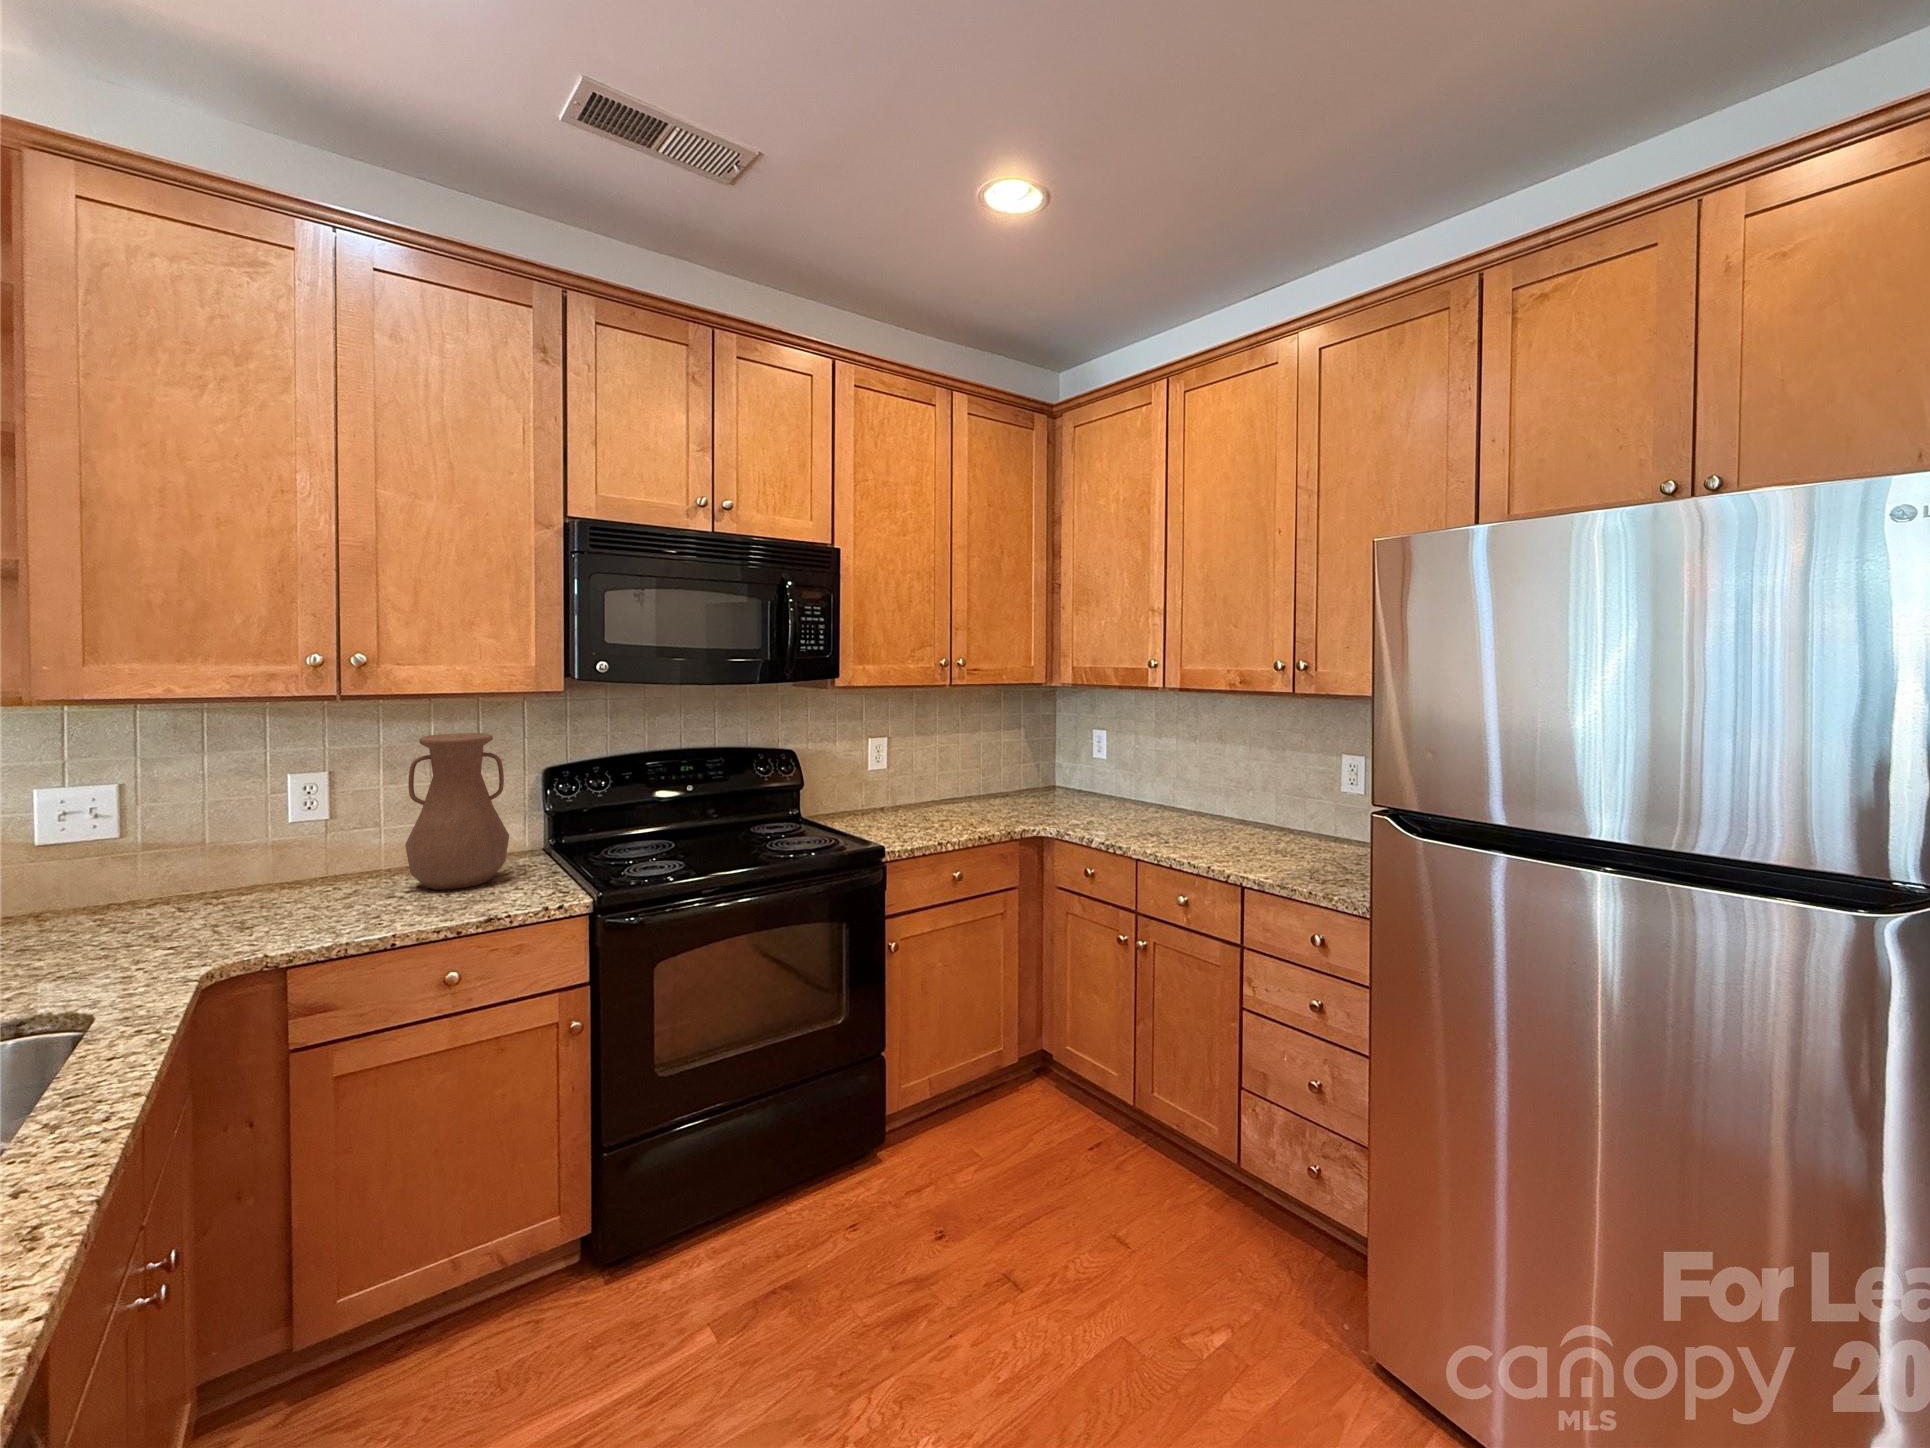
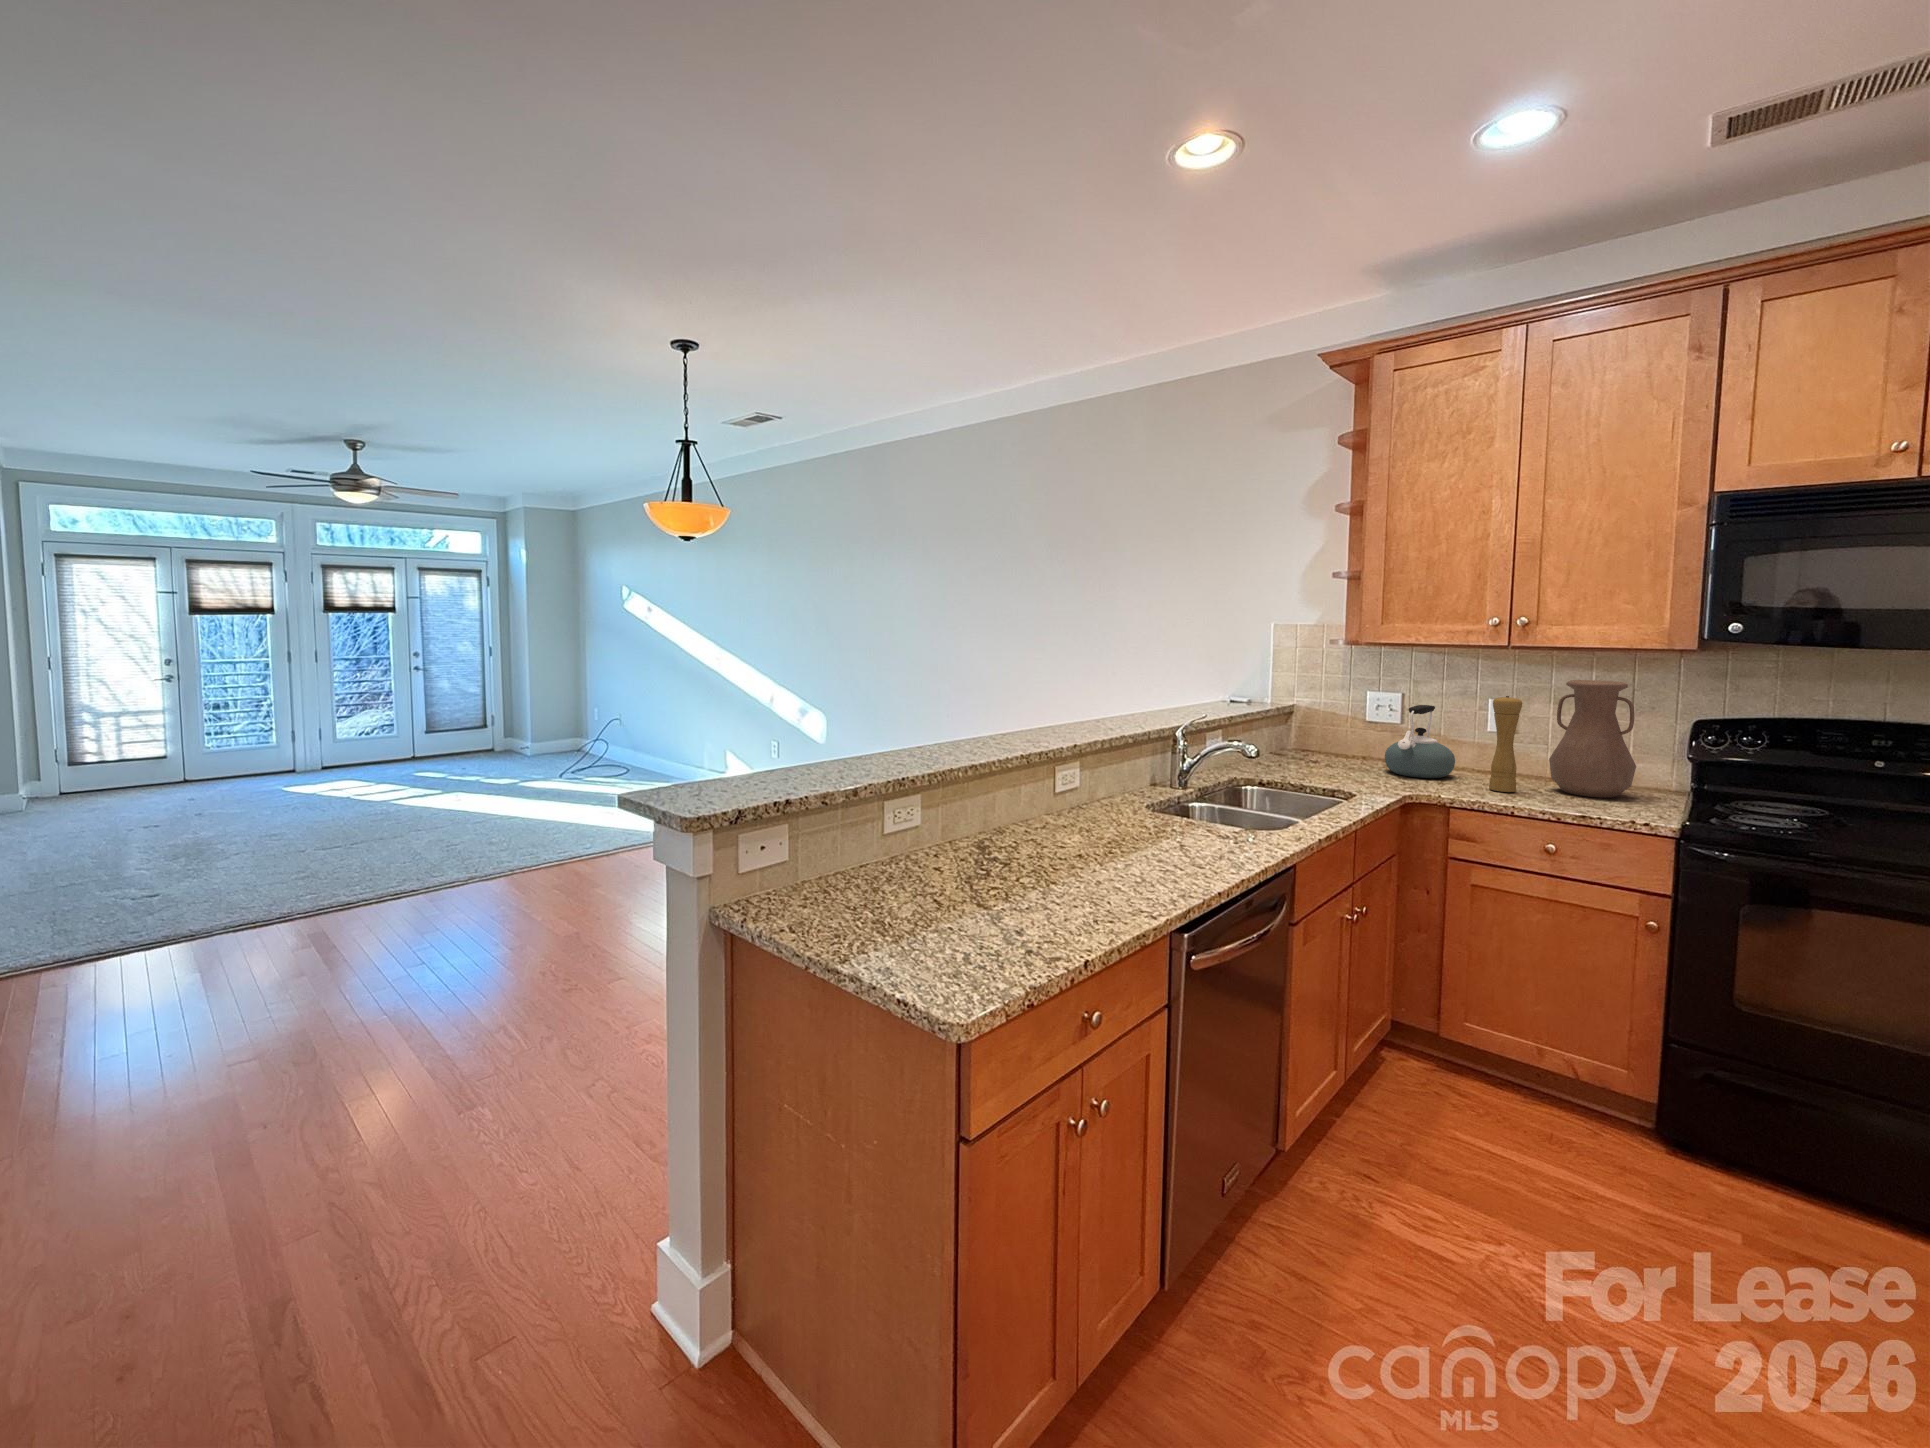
pepper mill: none [329,770,376,916] -> present [1489,696,1522,792]
kettle: none [114,801,259,934] -> present [1385,705,1455,778]

